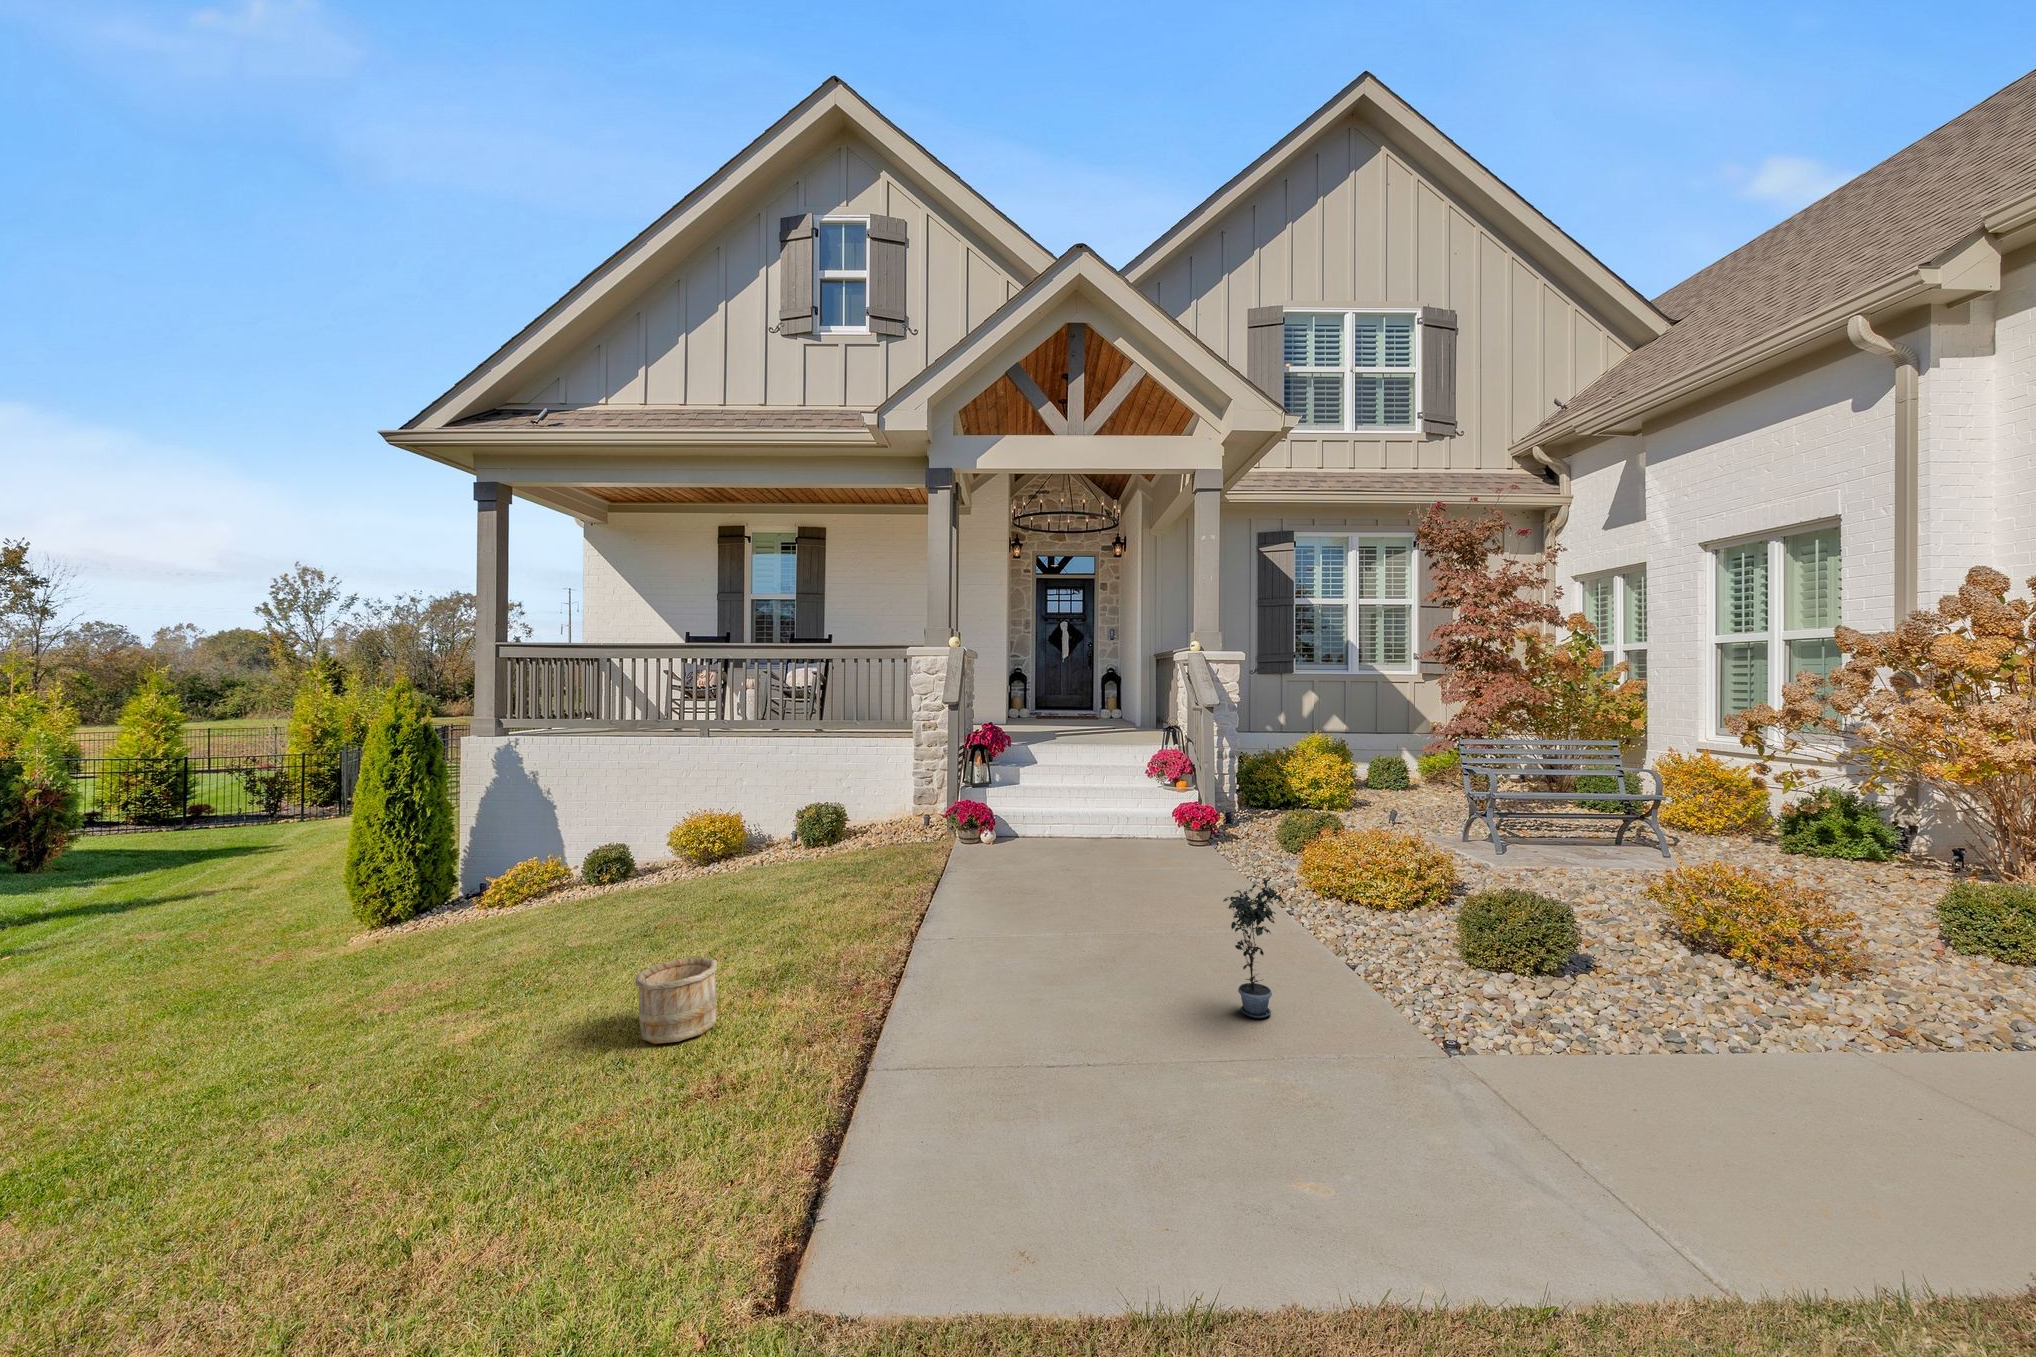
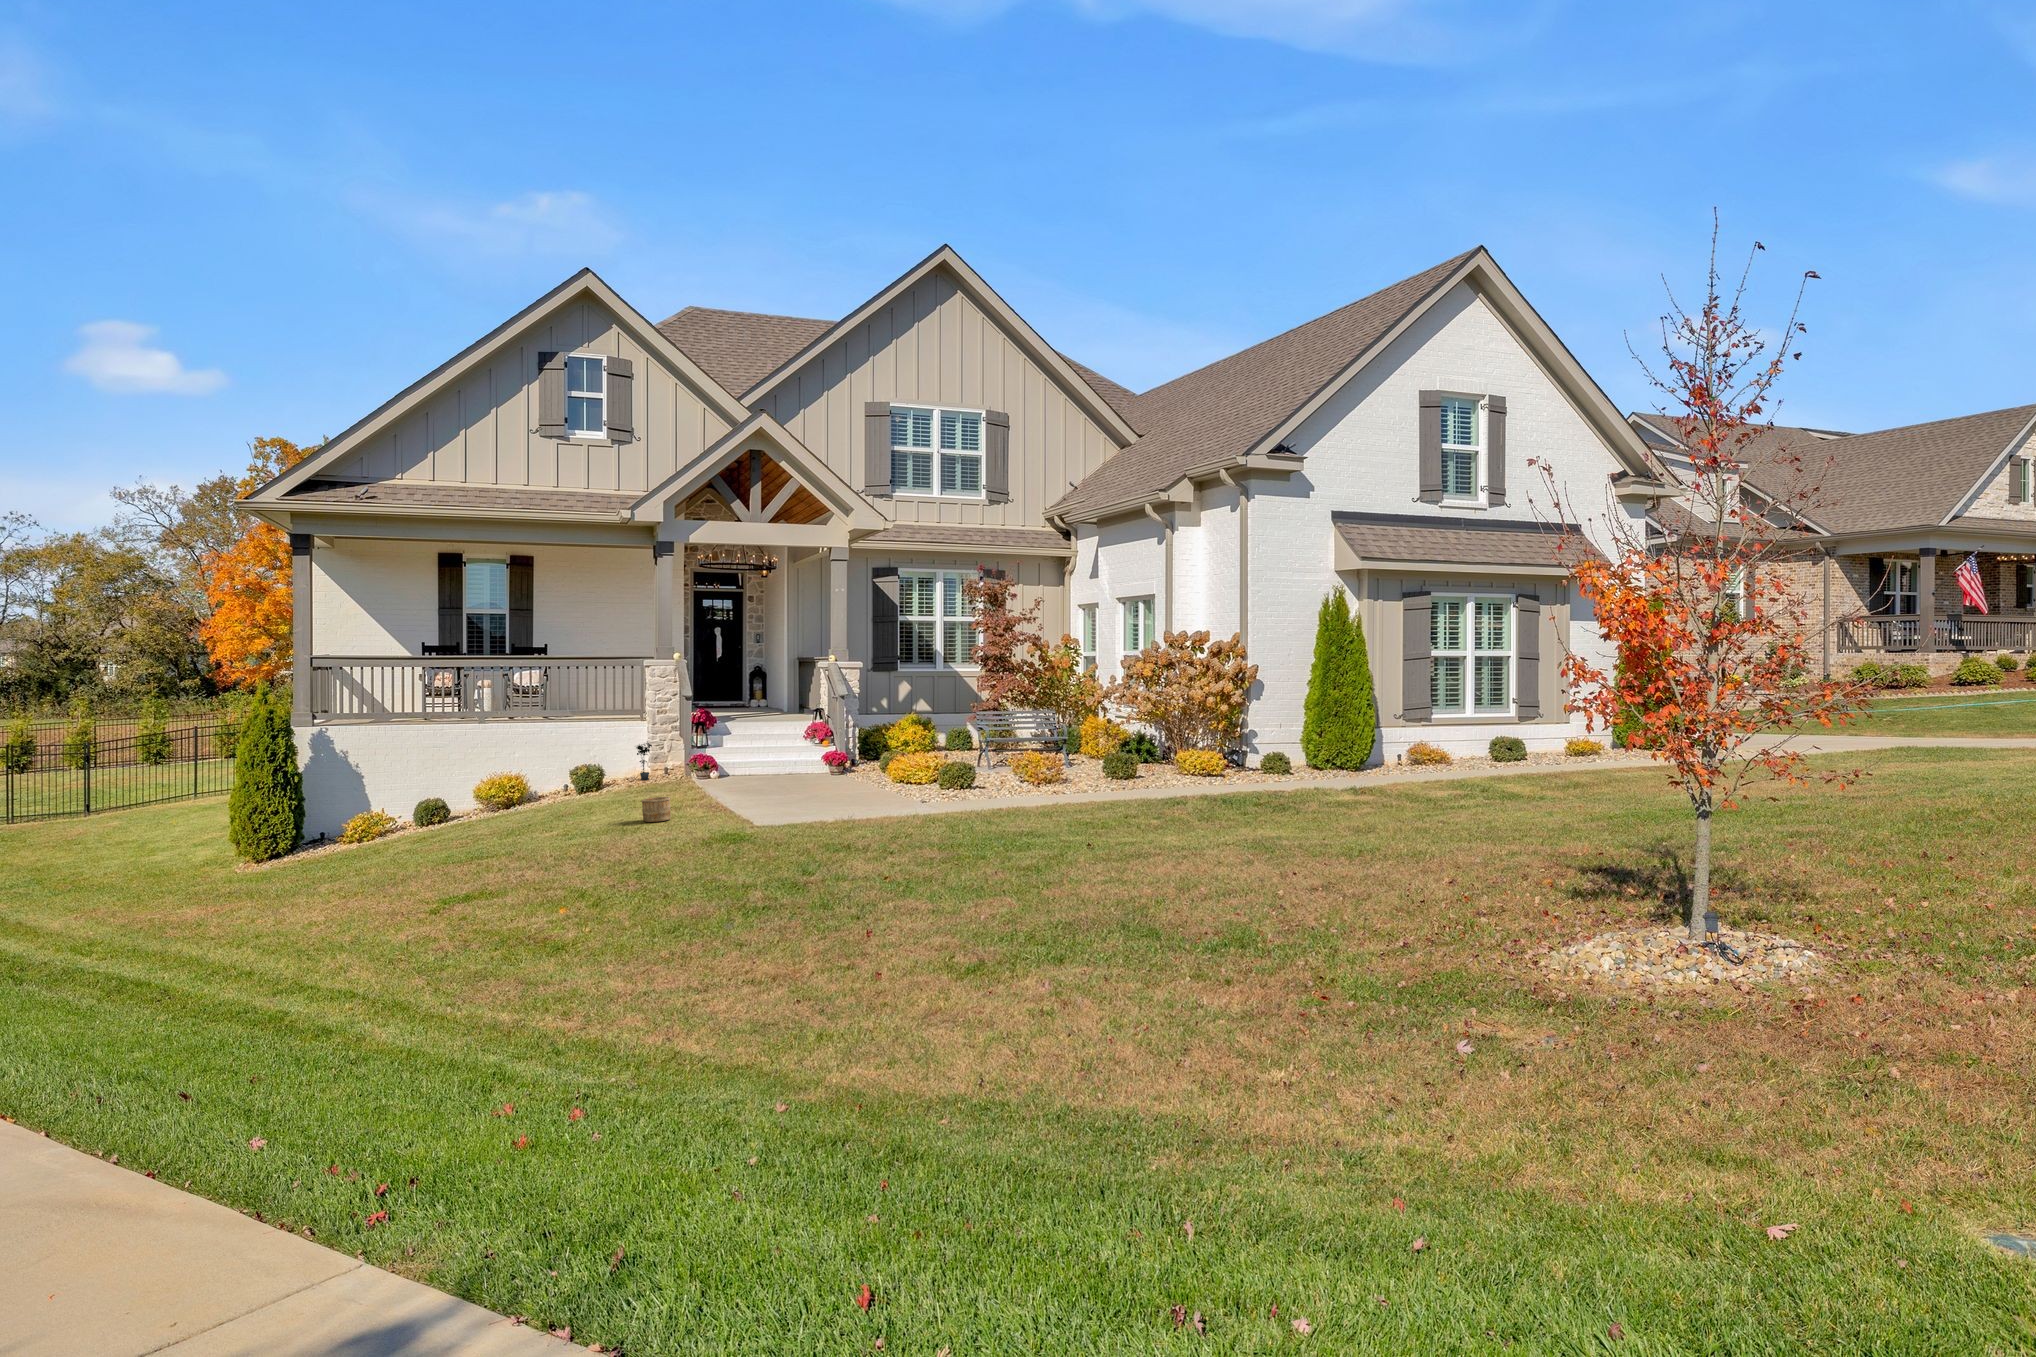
potted plant: present [1223,880,1283,1018] -> present [636,741,652,780]

